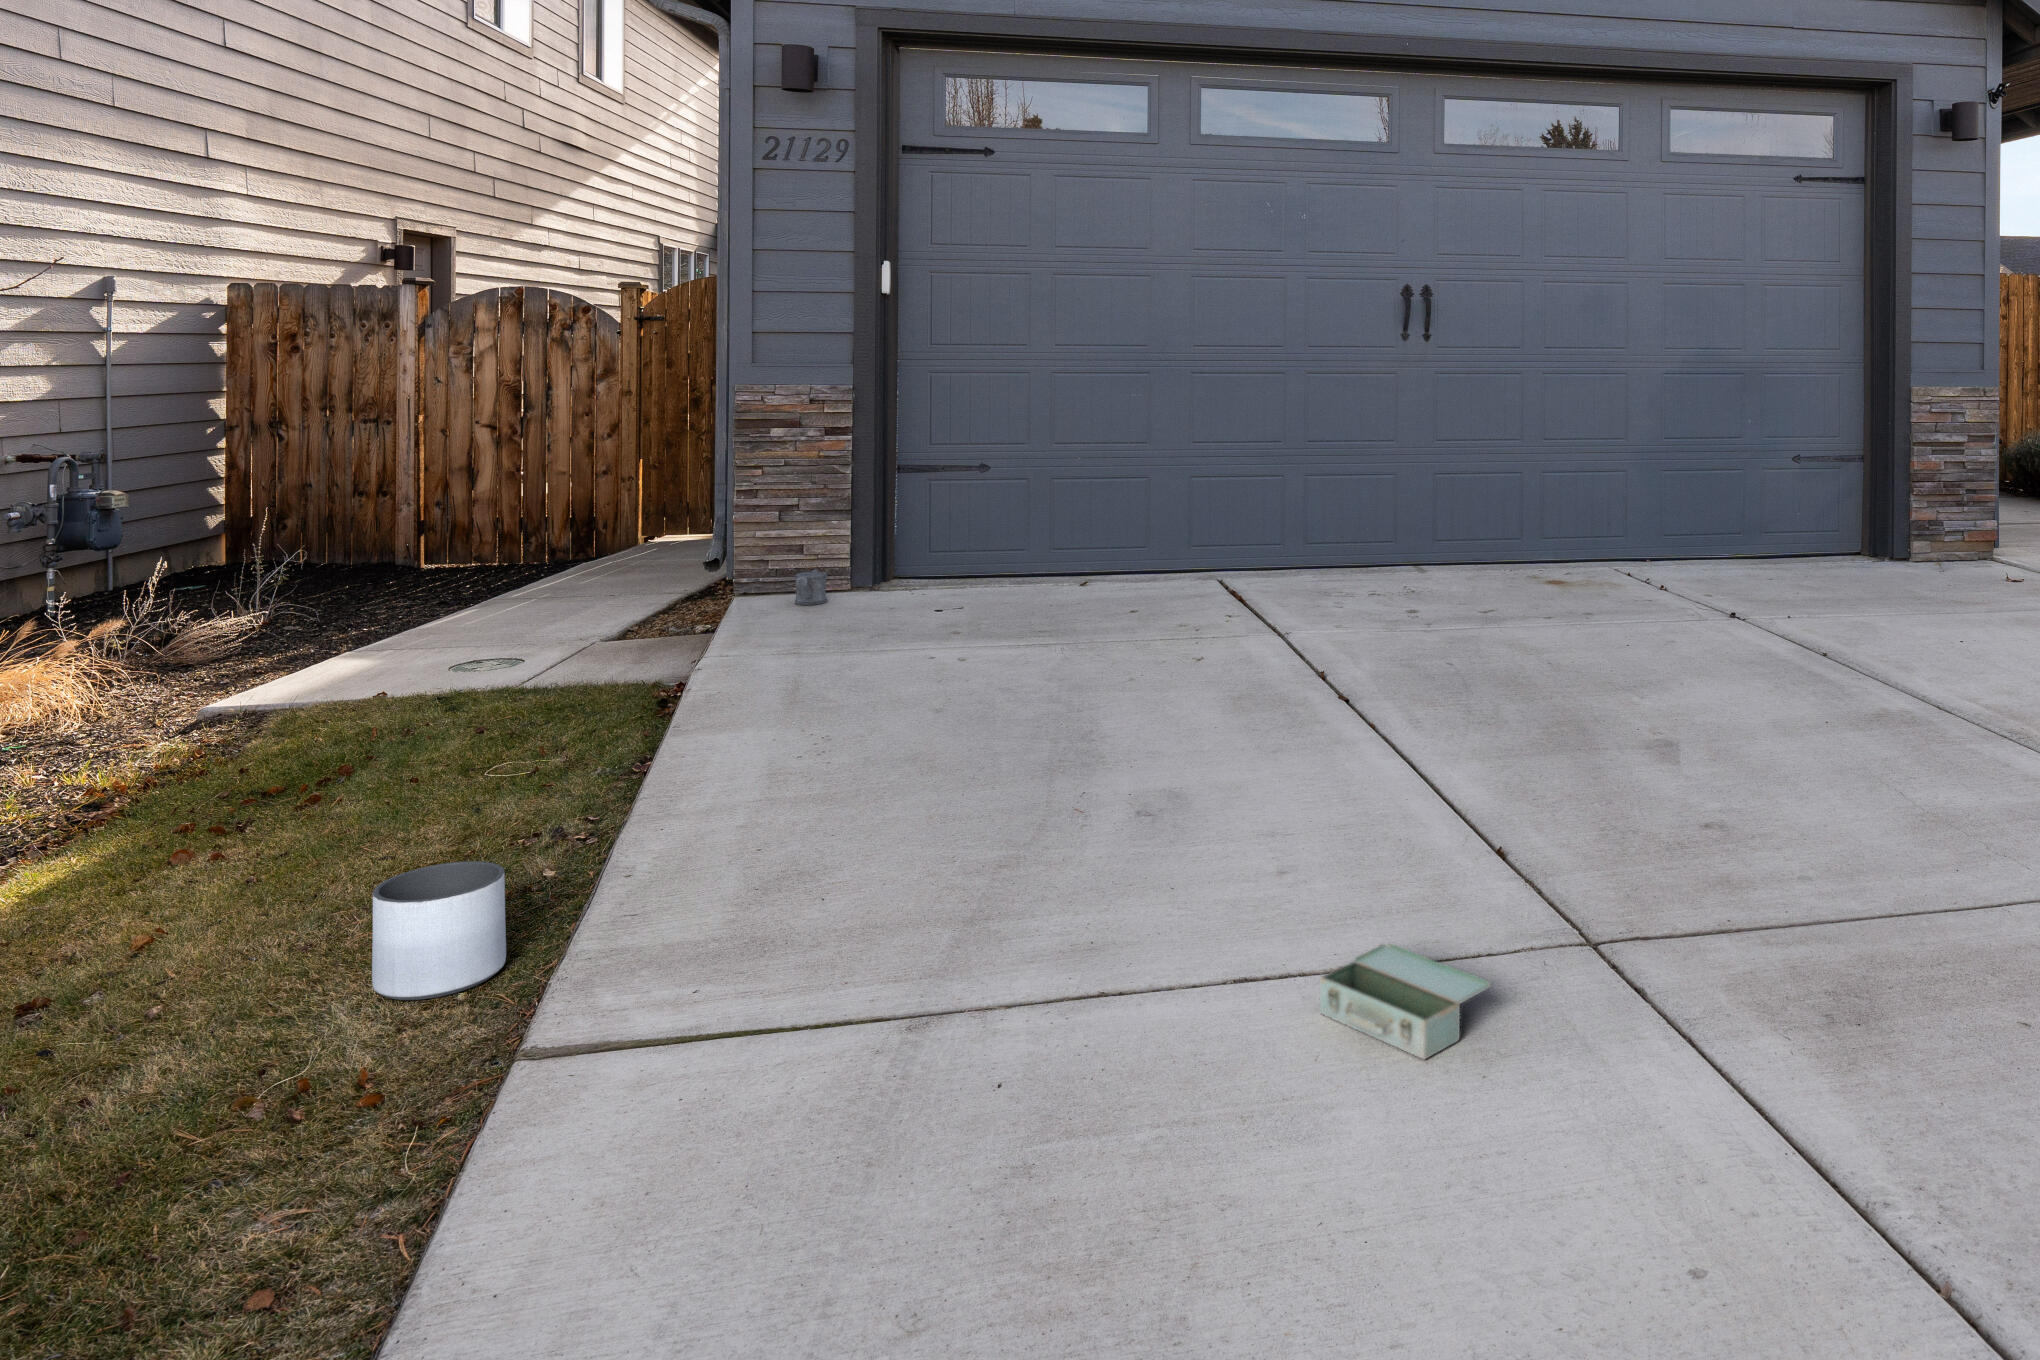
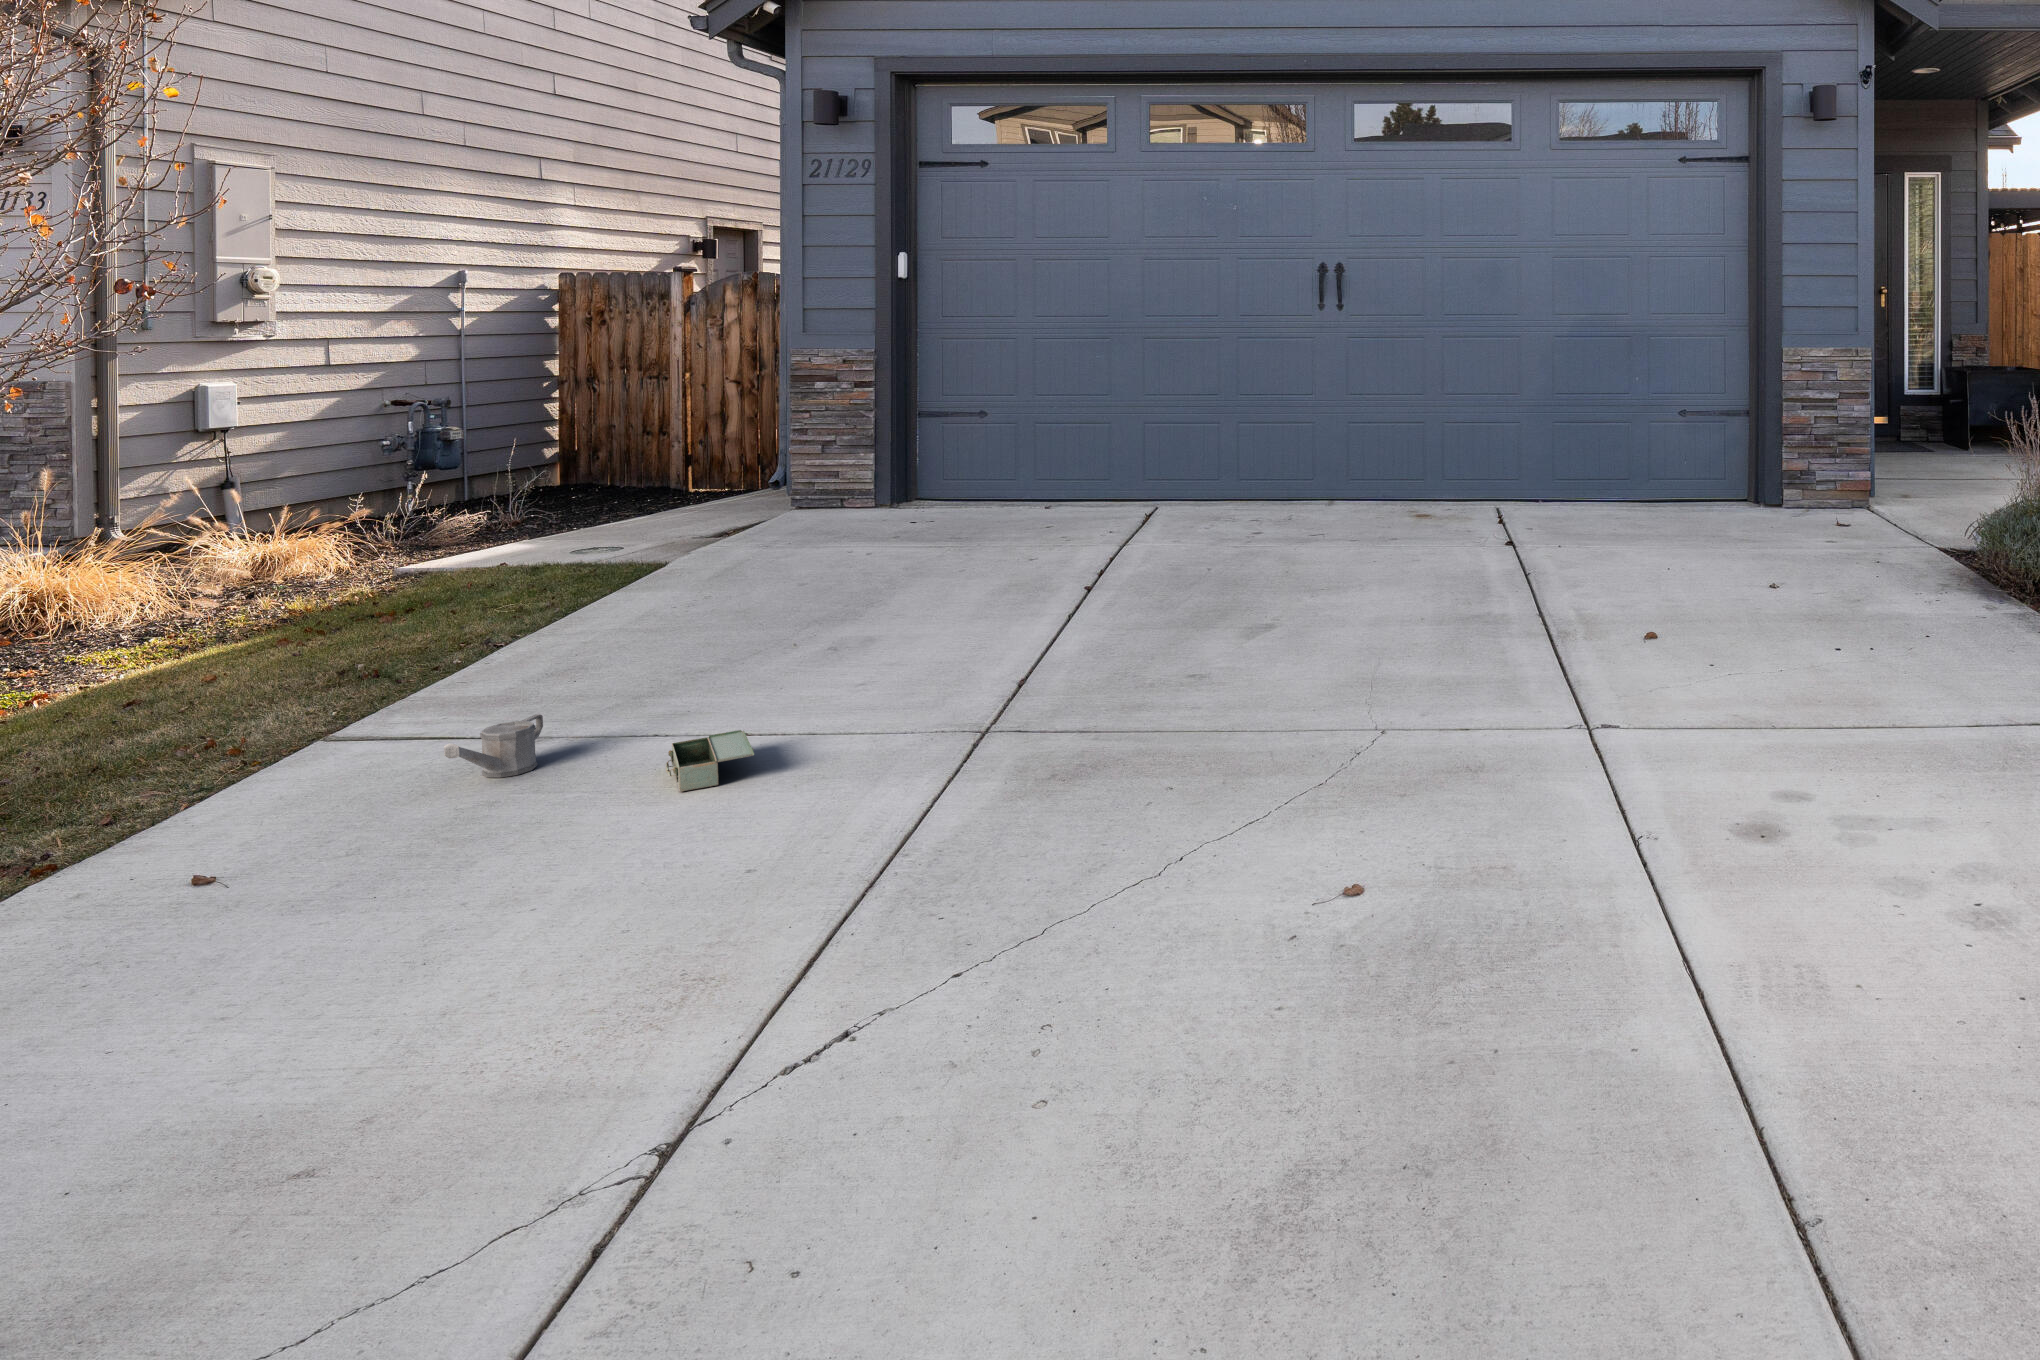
watering can: present [795,569,827,605] -> present [444,714,543,778]
planter: present [372,861,506,1000] -> none [248,650,336,724]

